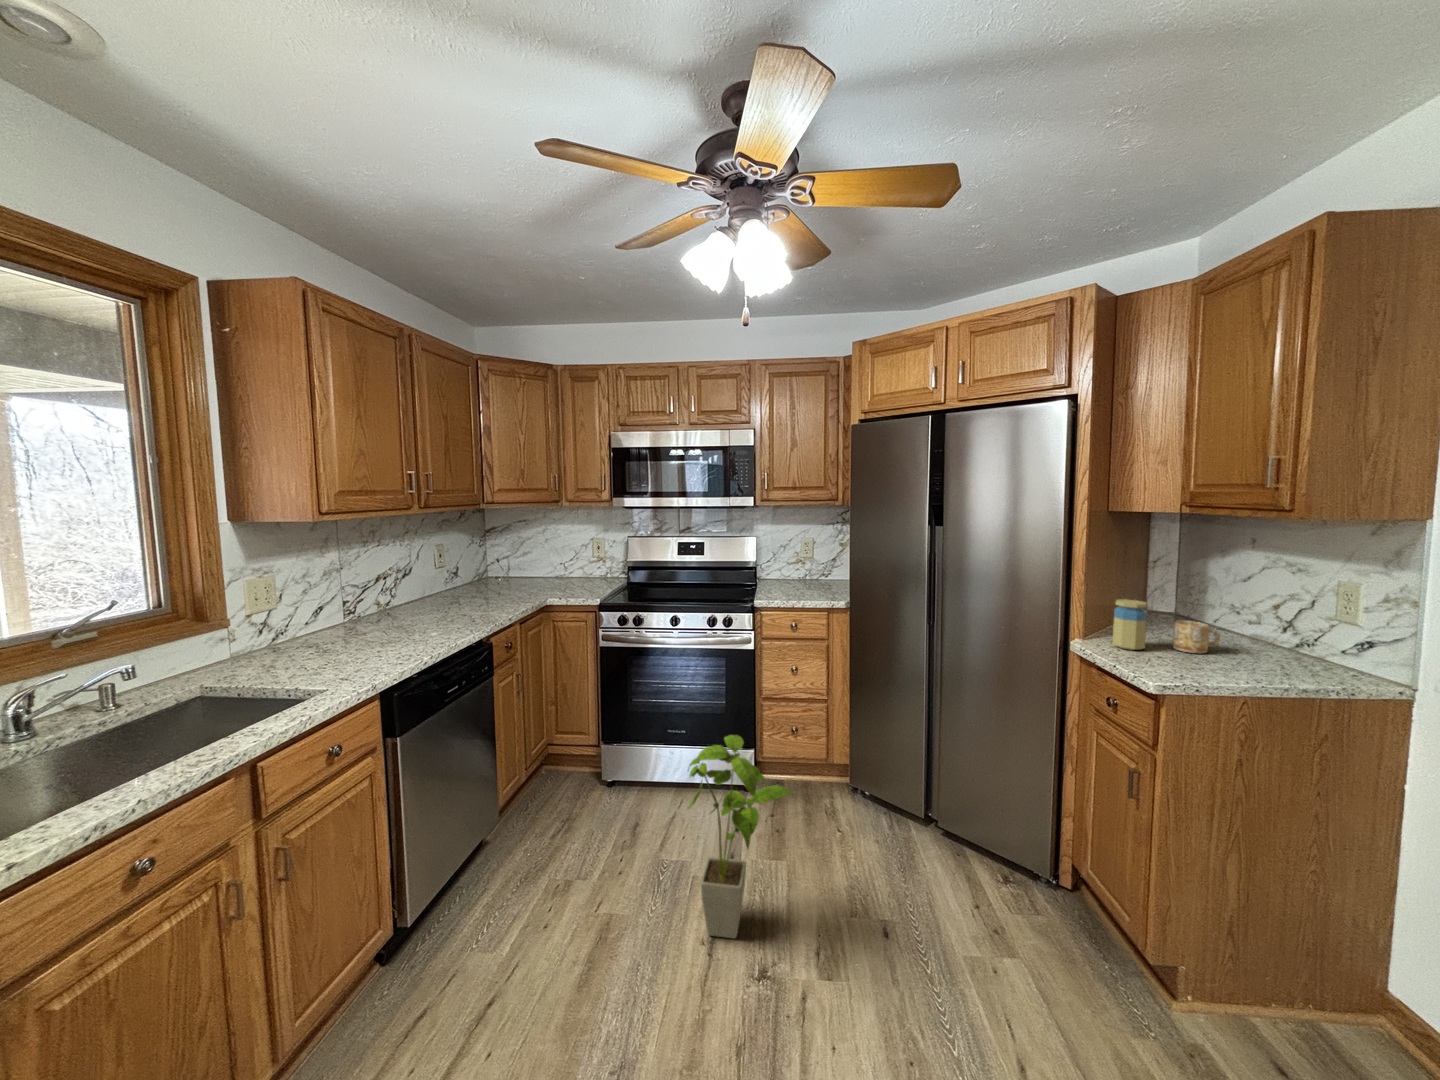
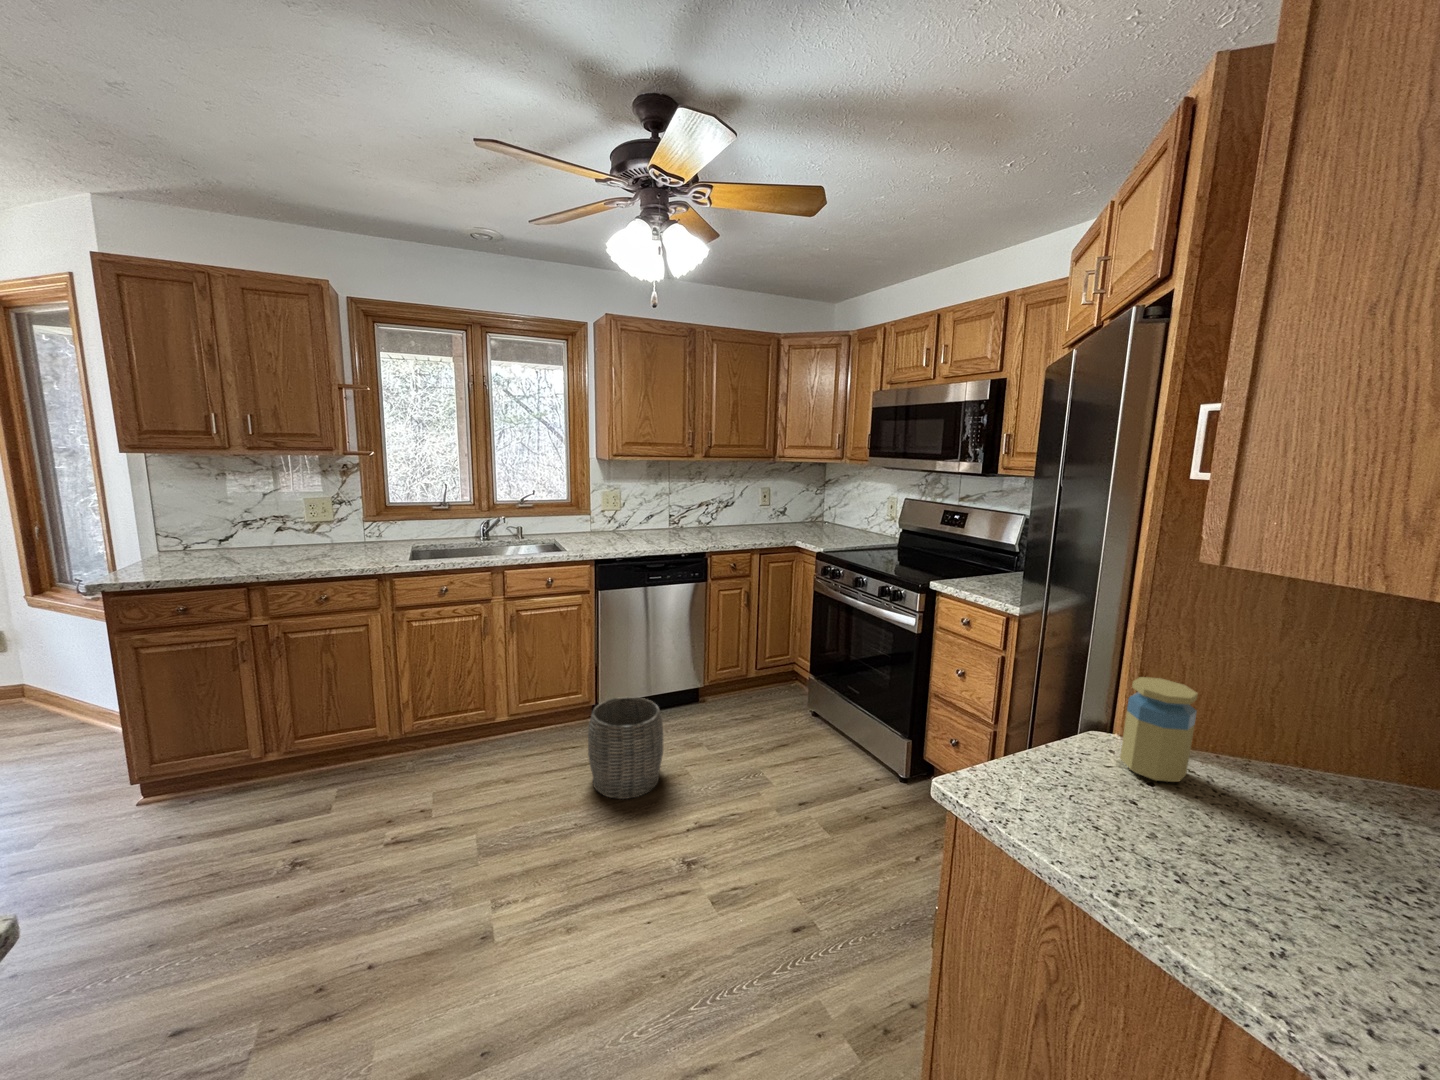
mug: present [1173,621,1220,653] -> none [1224,761,1339,852]
house plant: present [688,735,794,938] -> none [680,664,771,837]
woven basket: none [505,846,618,1022] -> present [588,697,663,799]

